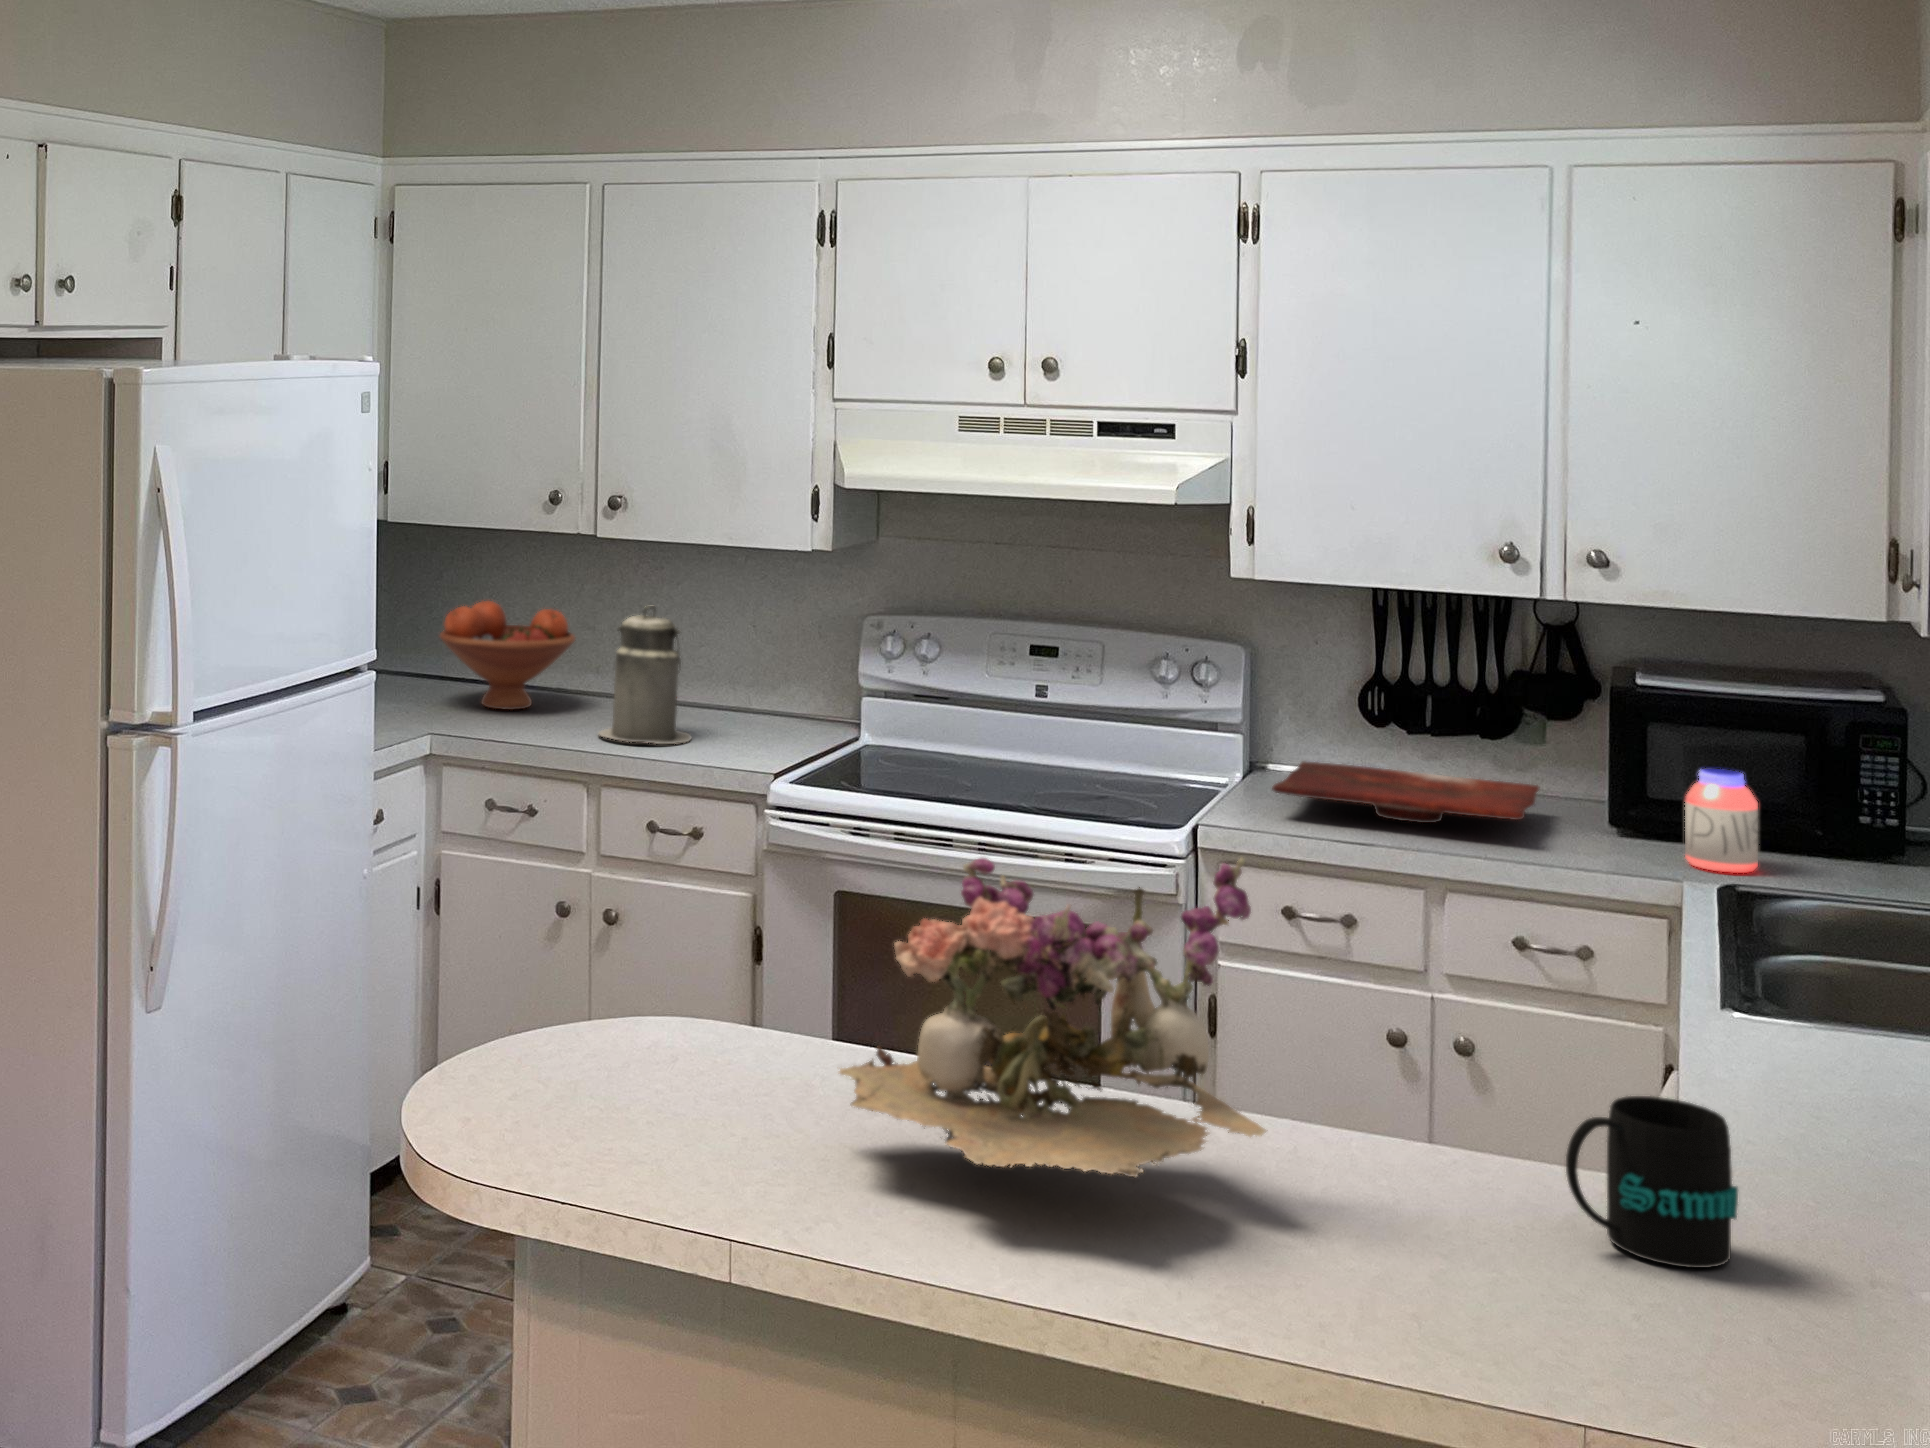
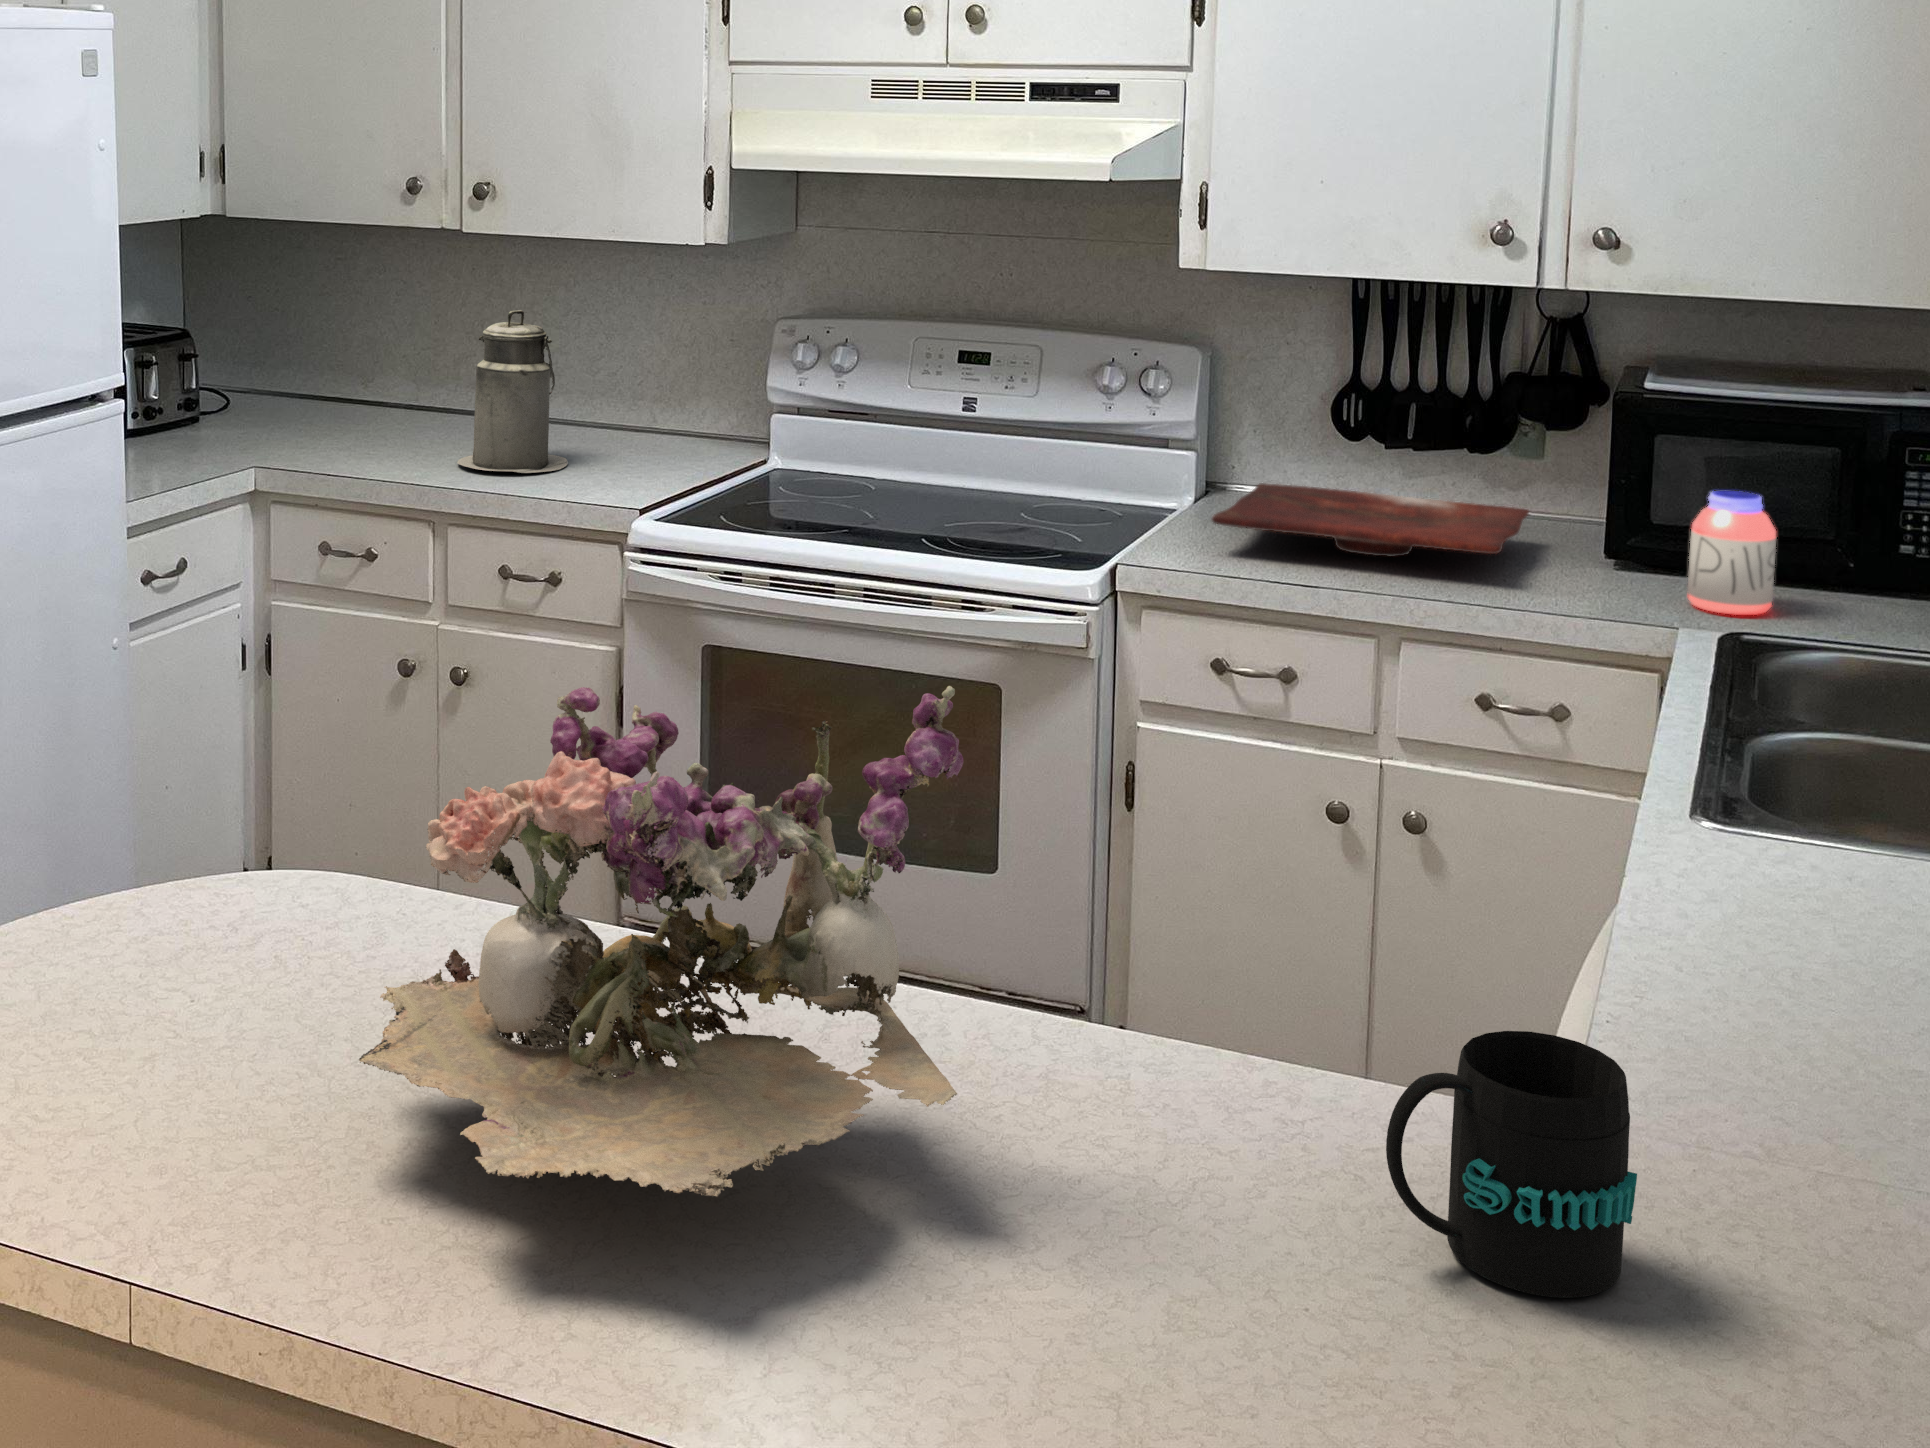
fruit bowl: present [440,601,576,710] -> none [290,307,451,433]

